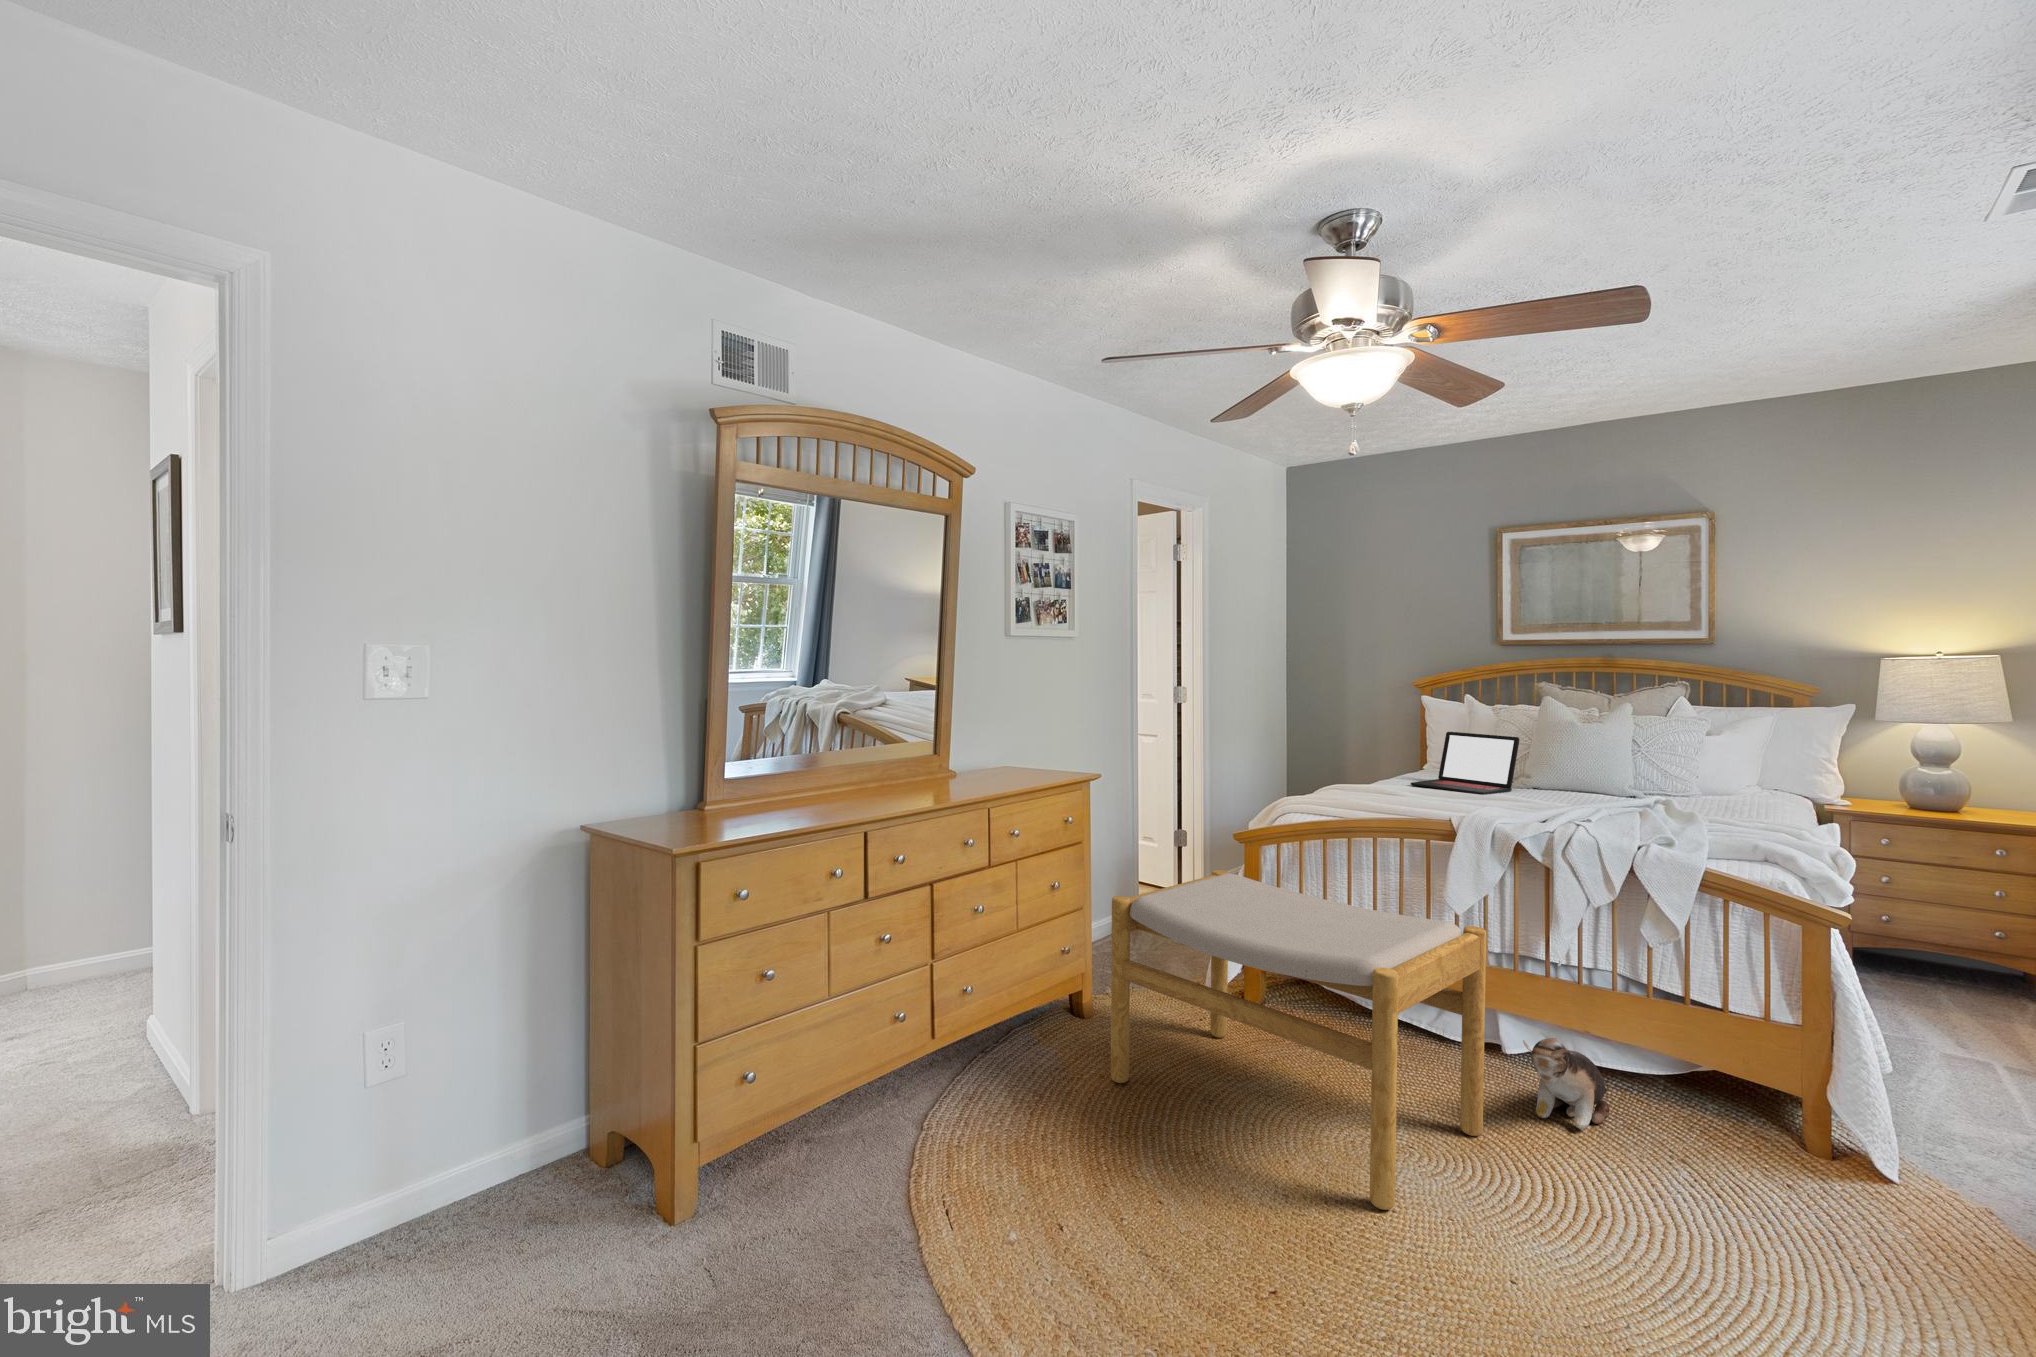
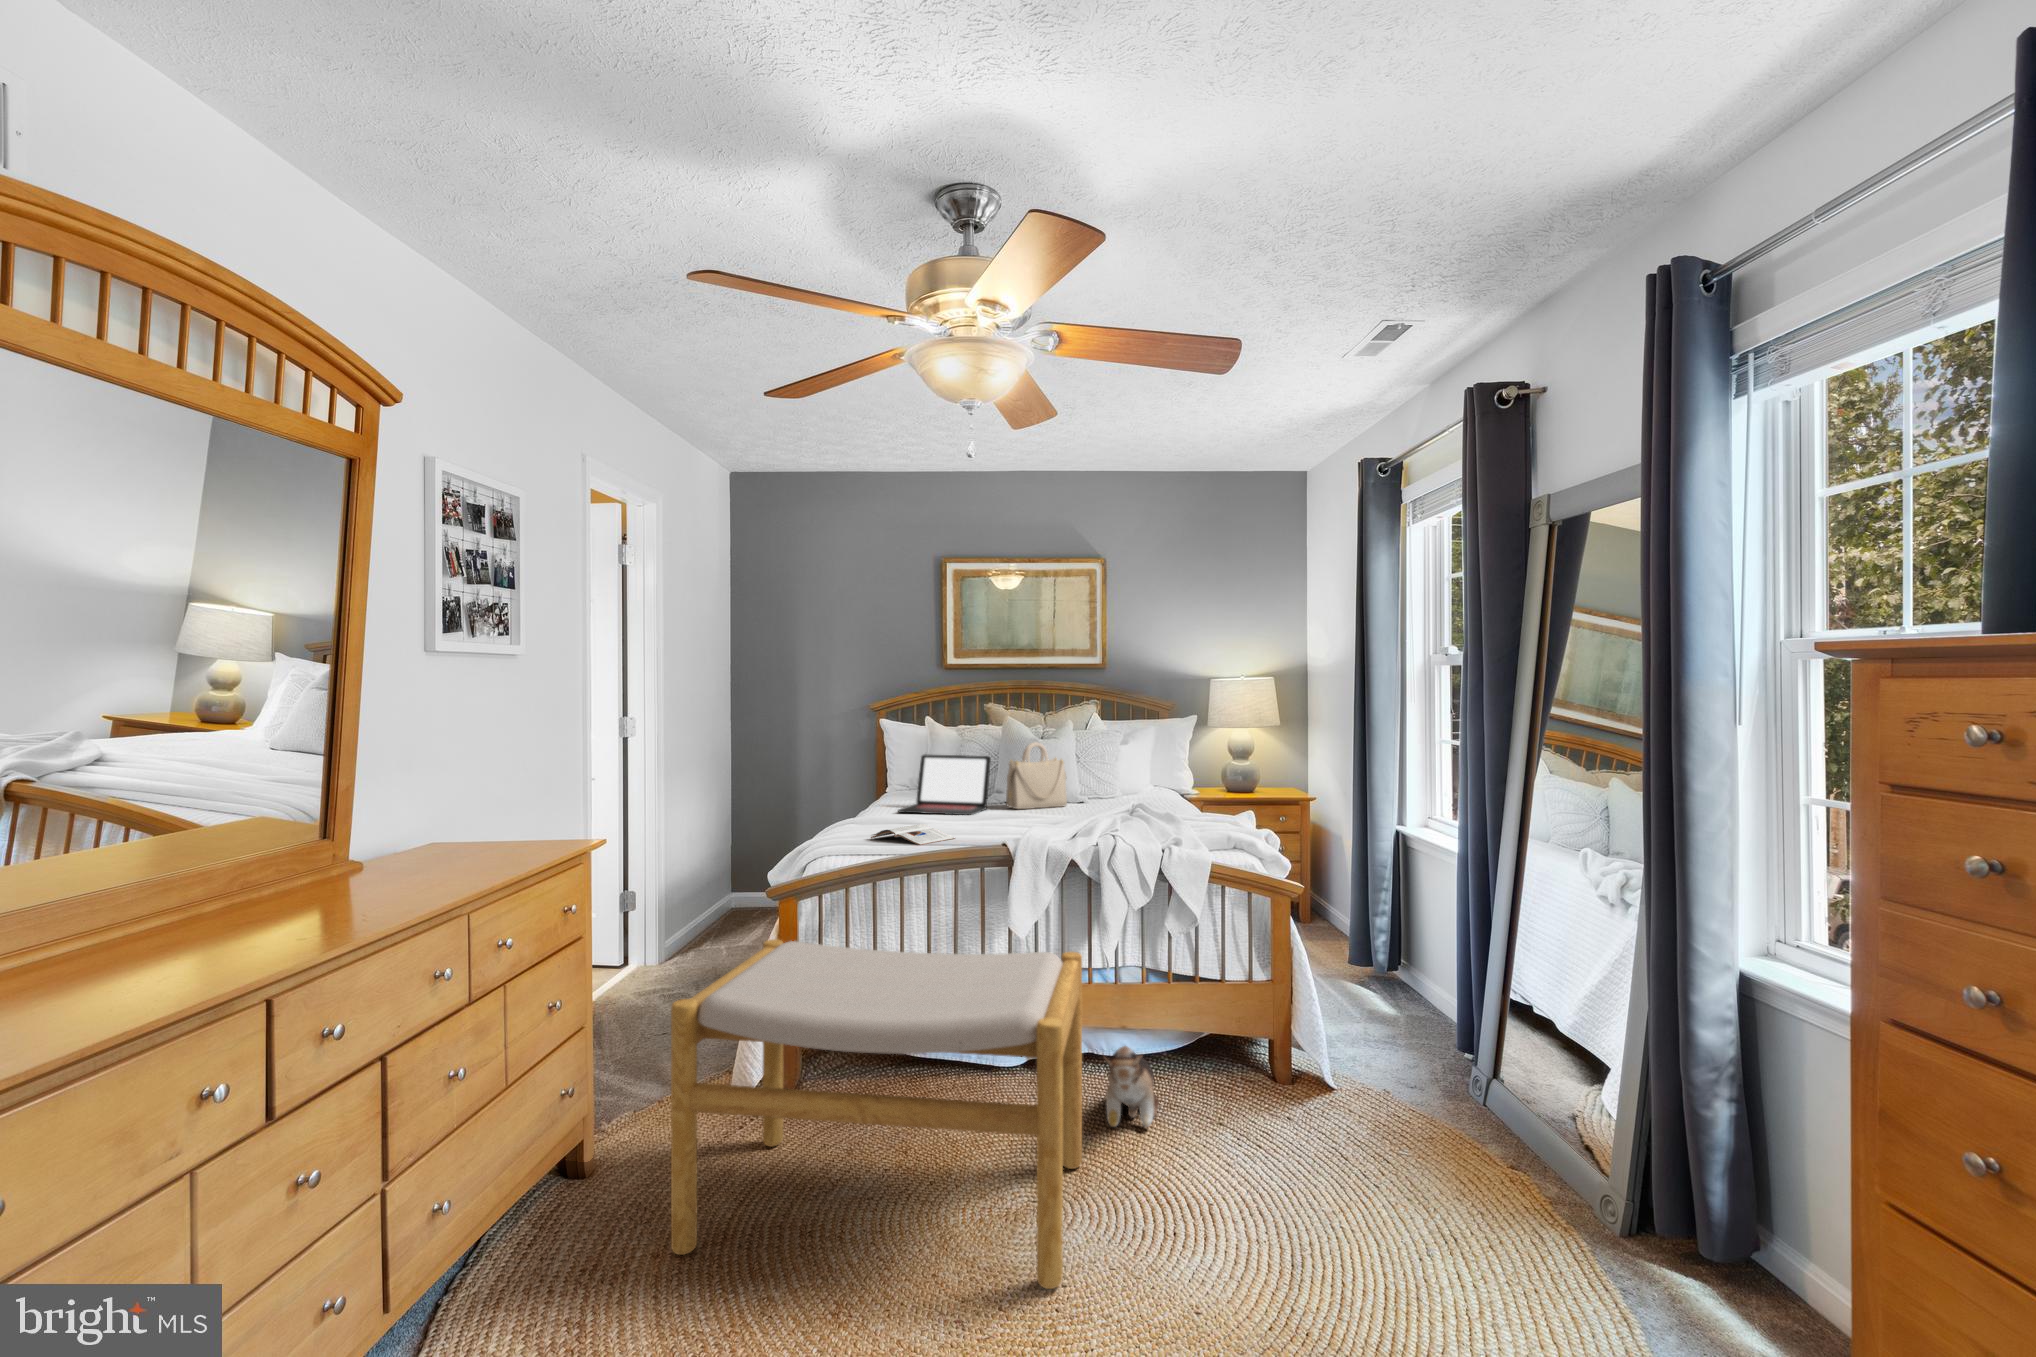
handbag: none [1536,726,1614,797] -> present [1006,742,1067,809]
magazine: none [1348,795,1429,813] -> present [871,824,955,845]

